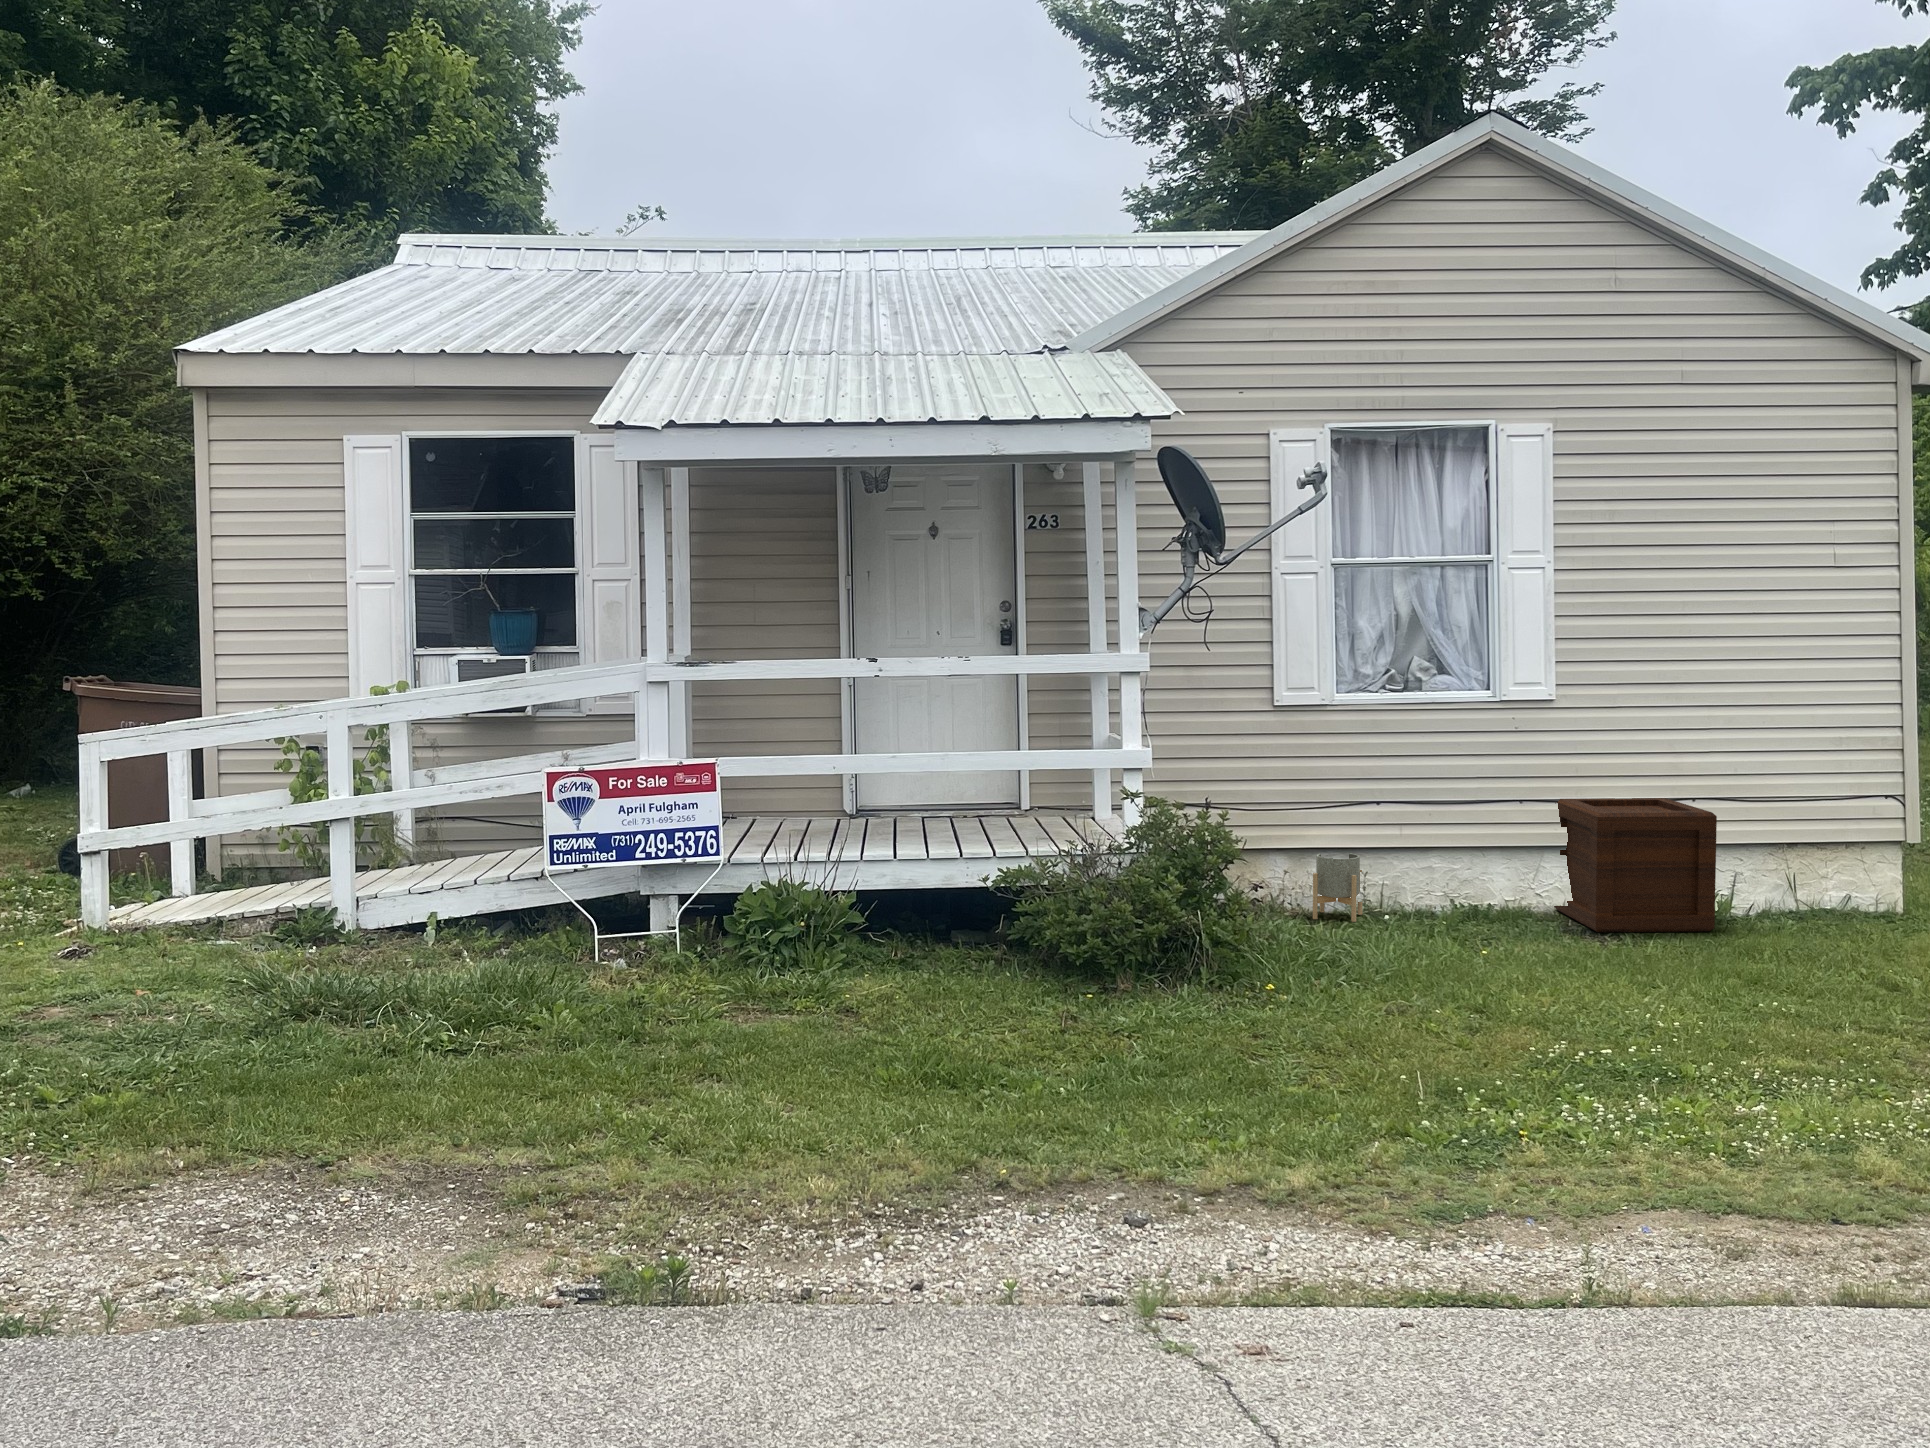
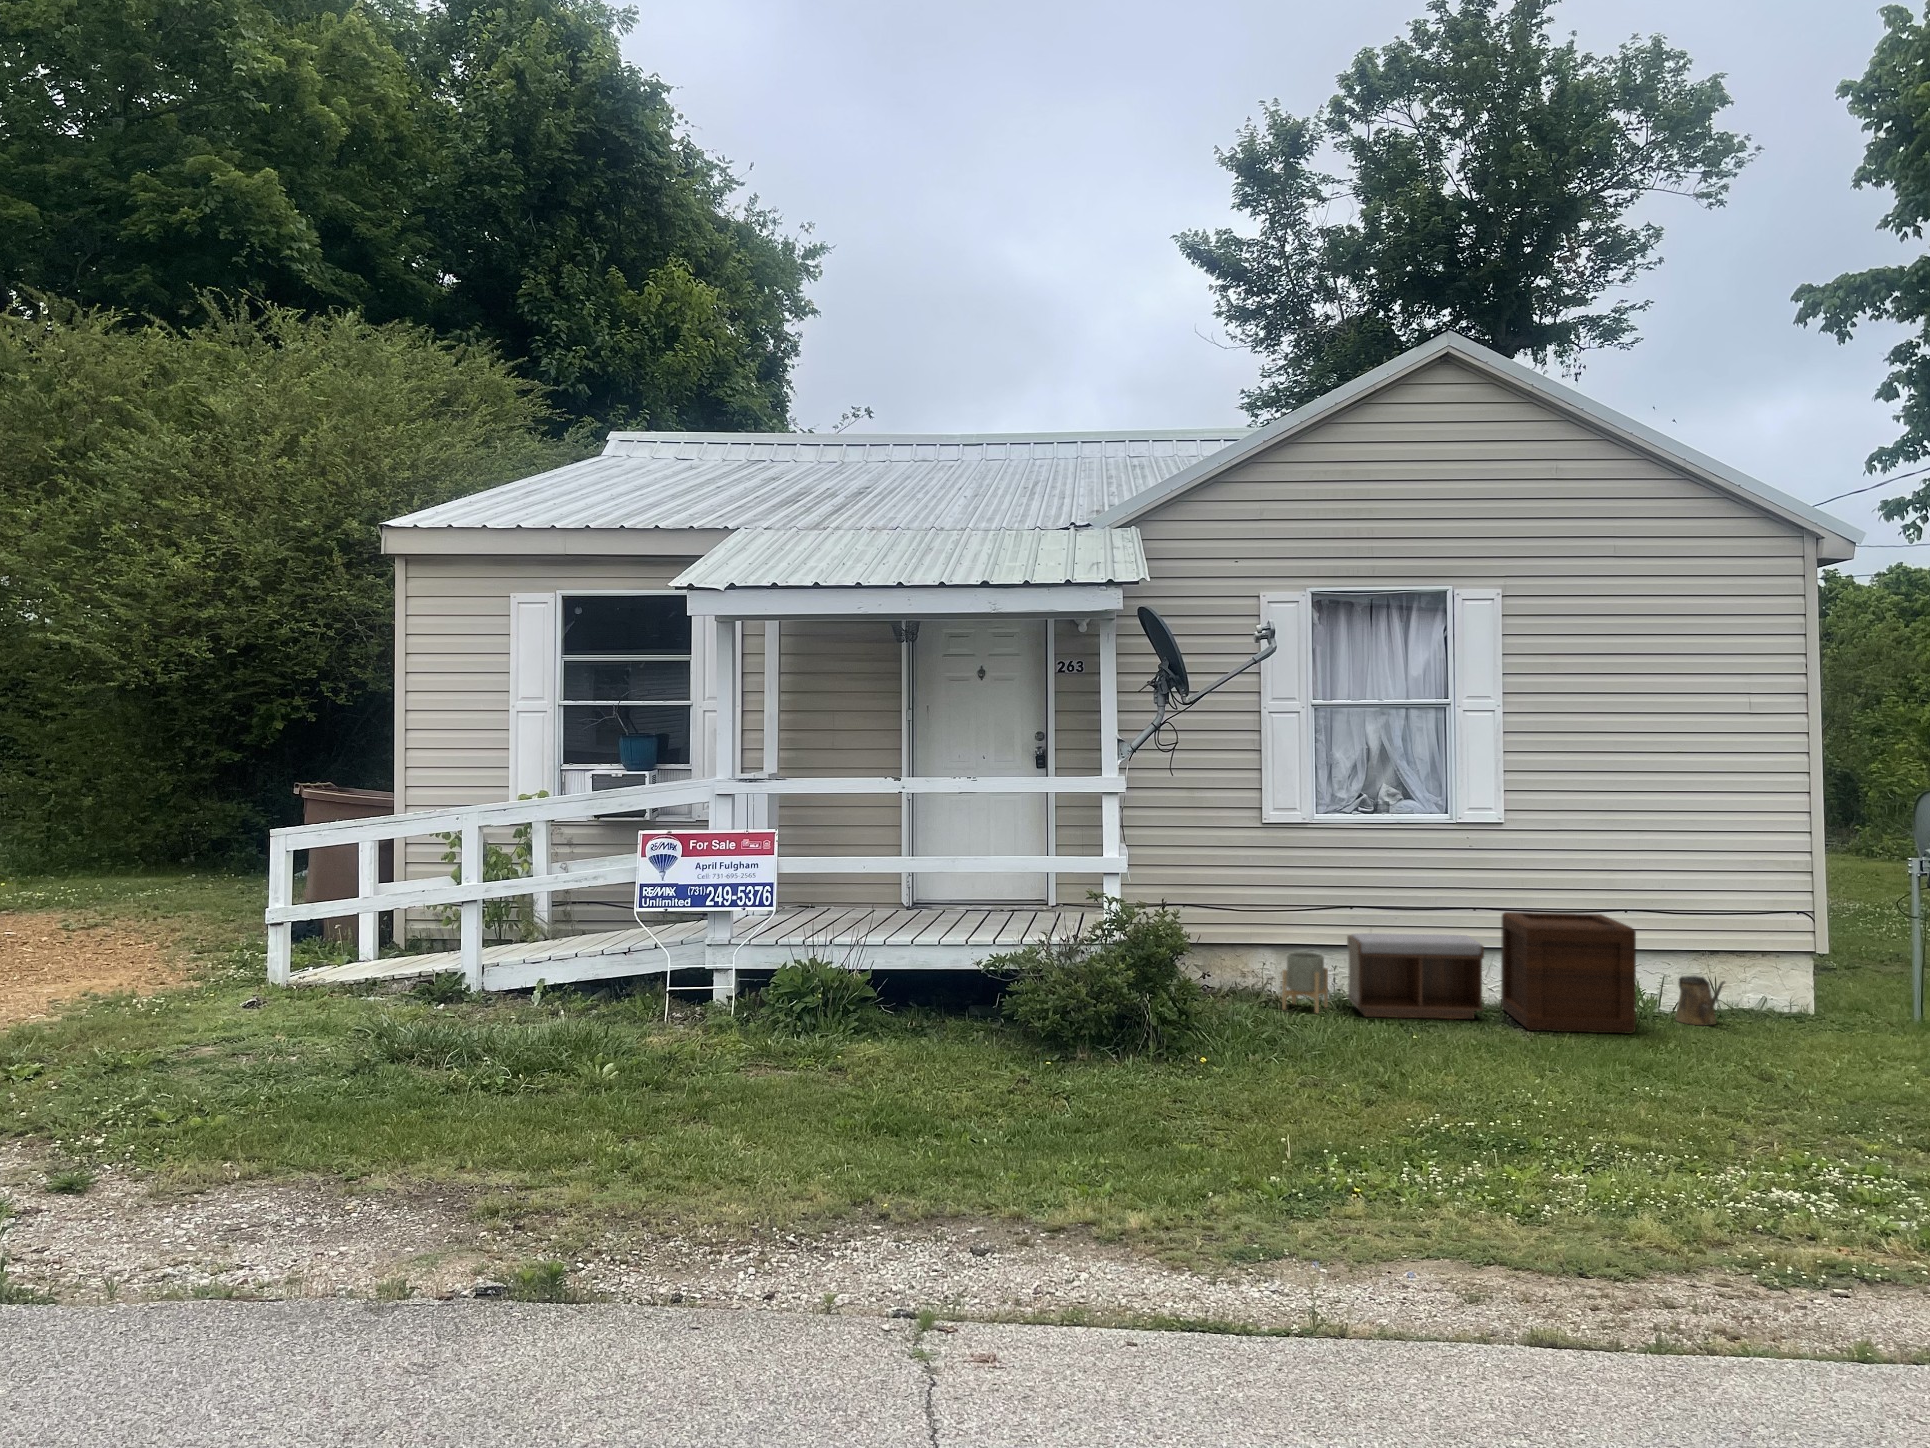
bench: none [1382,827,1544,924] -> present [1347,933,1484,1019]
watering can: none [1746,864,1810,919] -> present [1675,976,1725,1025]

